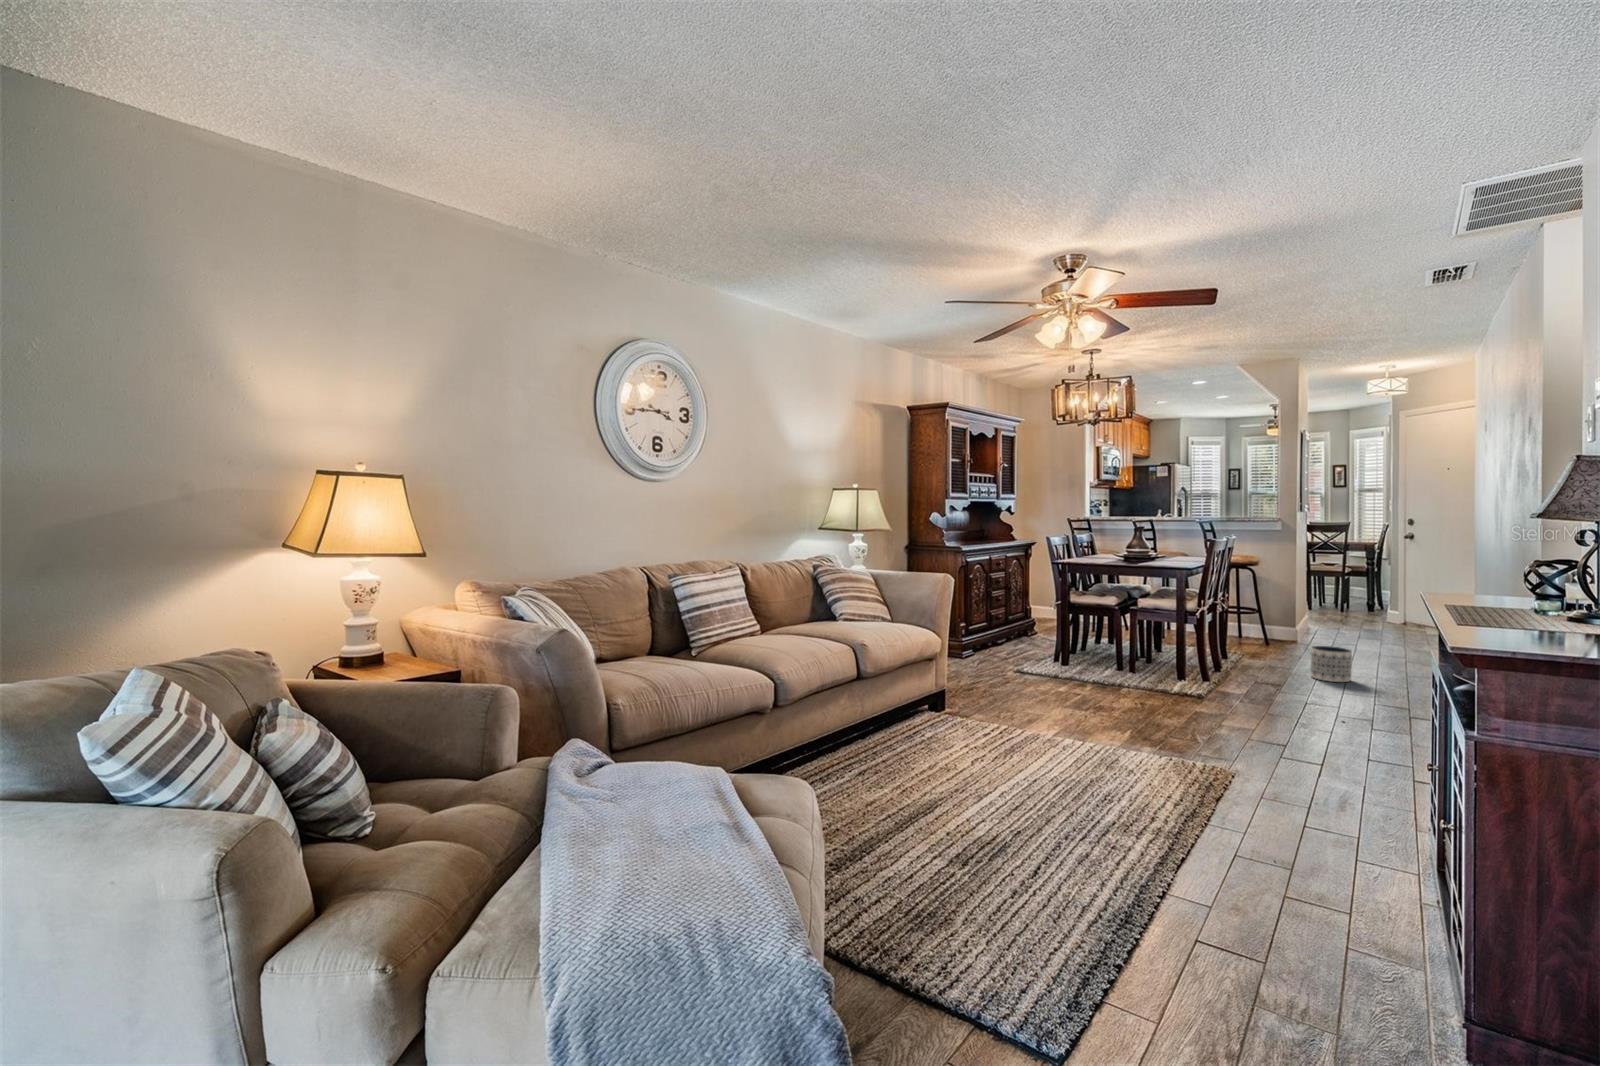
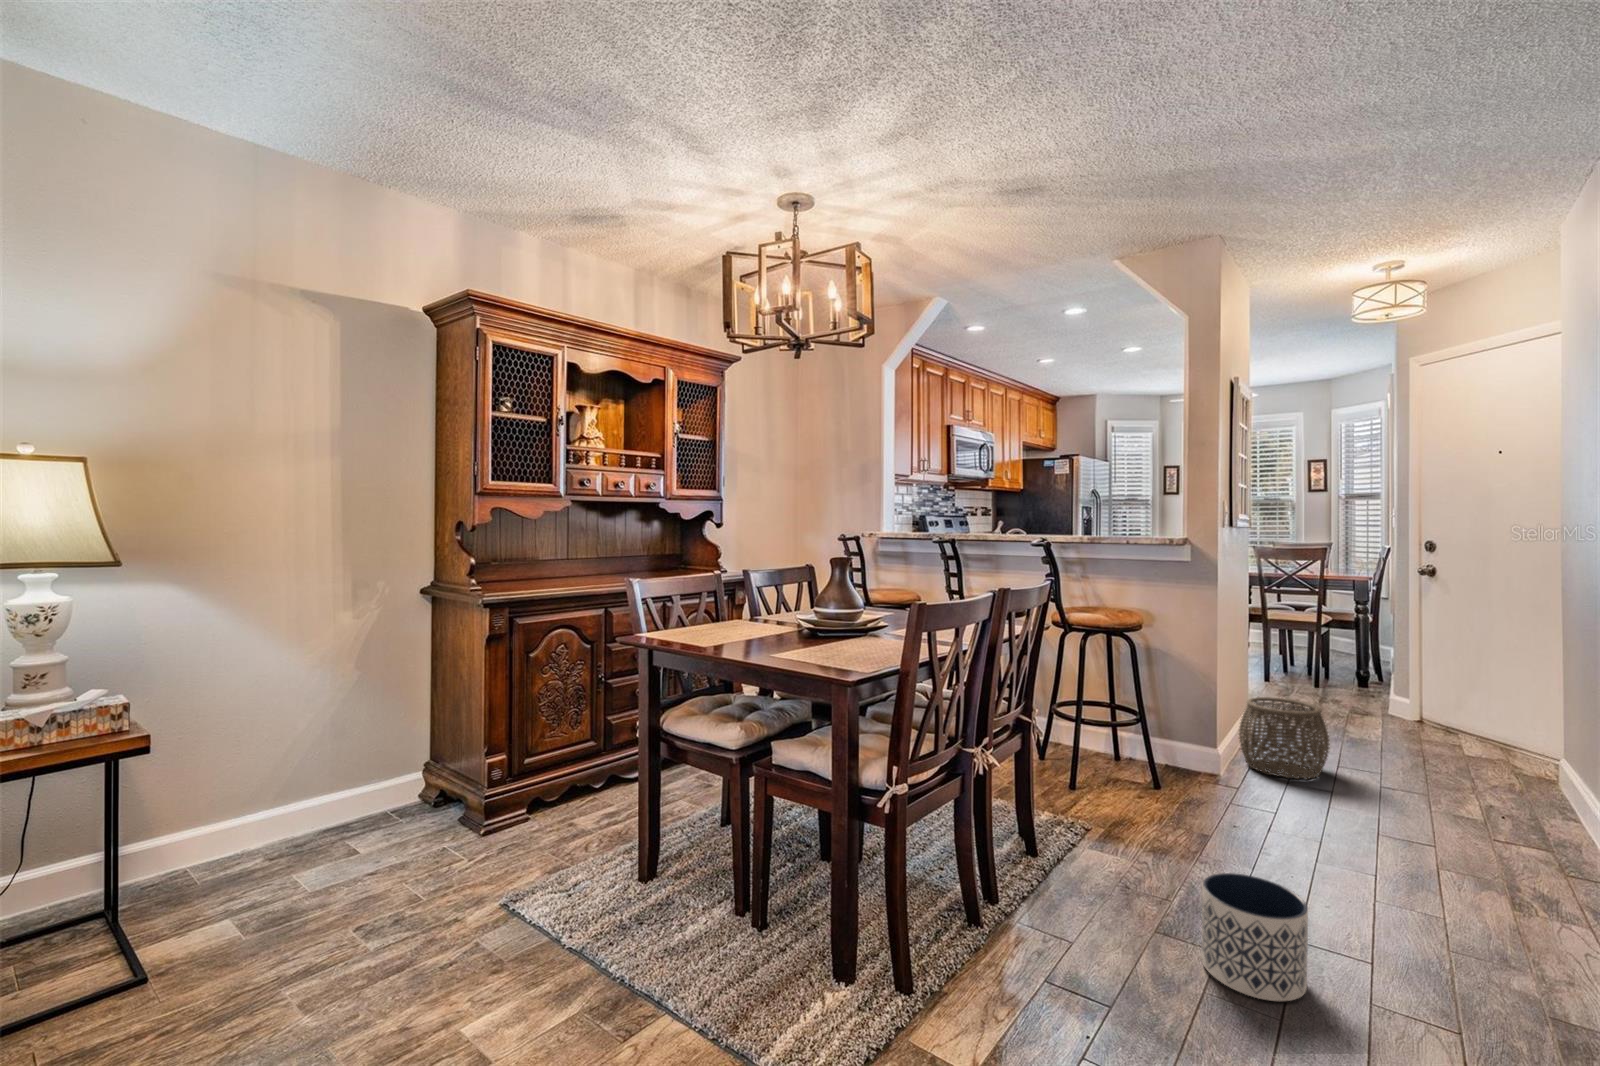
woven basket: none [1305,603,1355,641] -> present [1239,697,1330,779]

